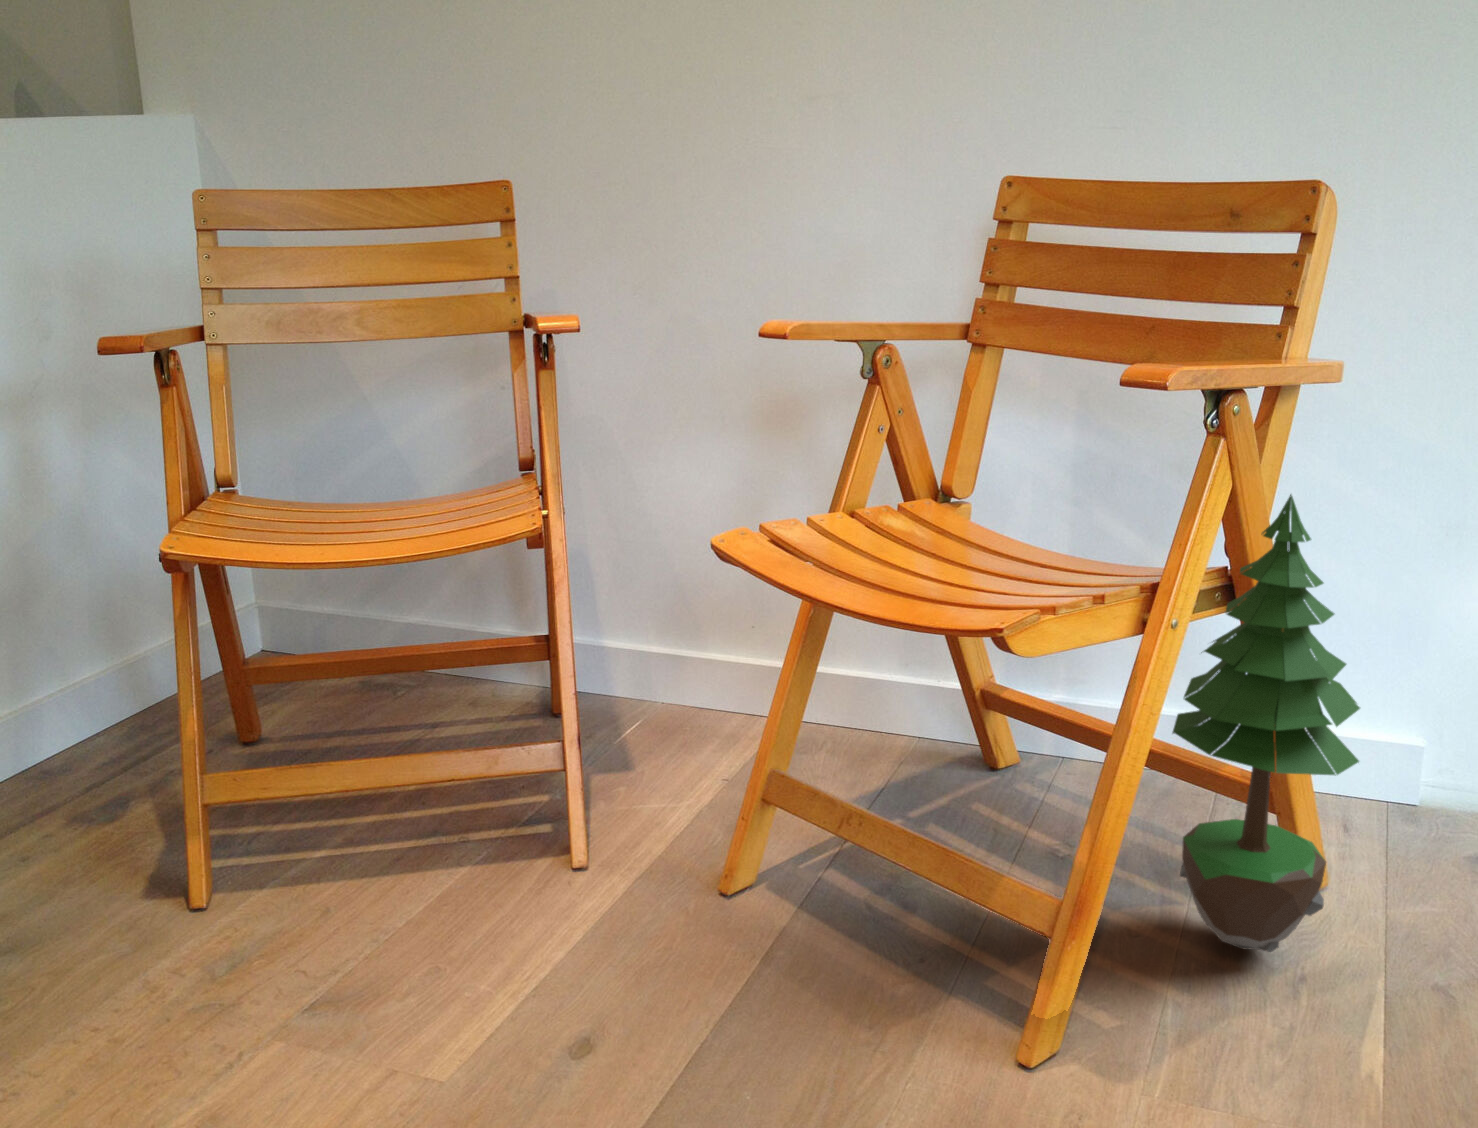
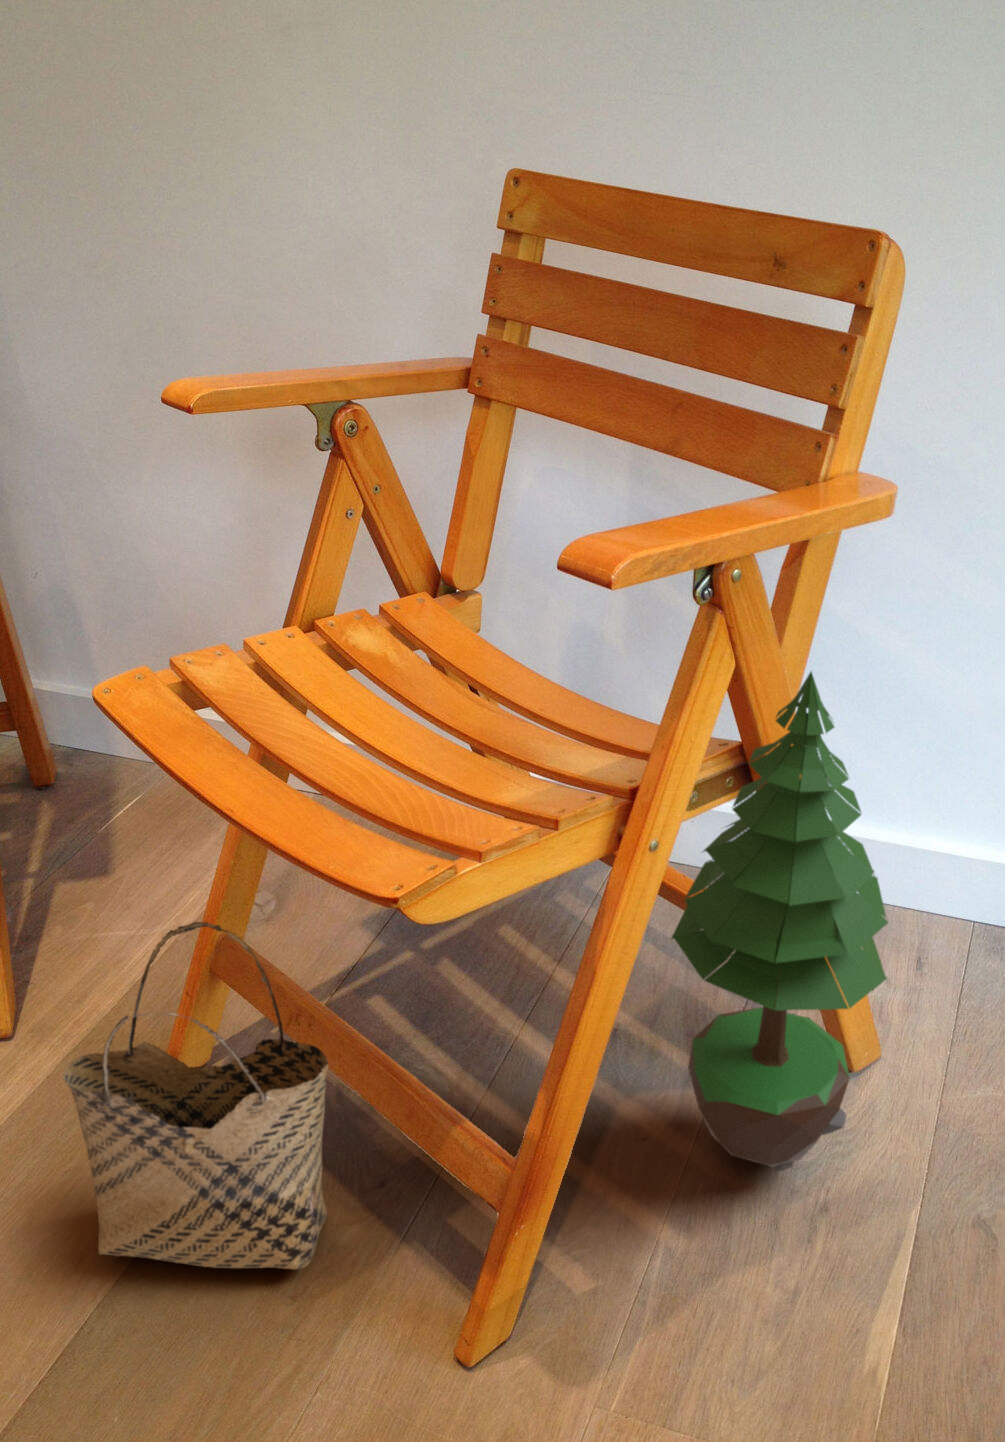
woven basket: none [682,707,899,1012] -> present [63,922,328,1270]

